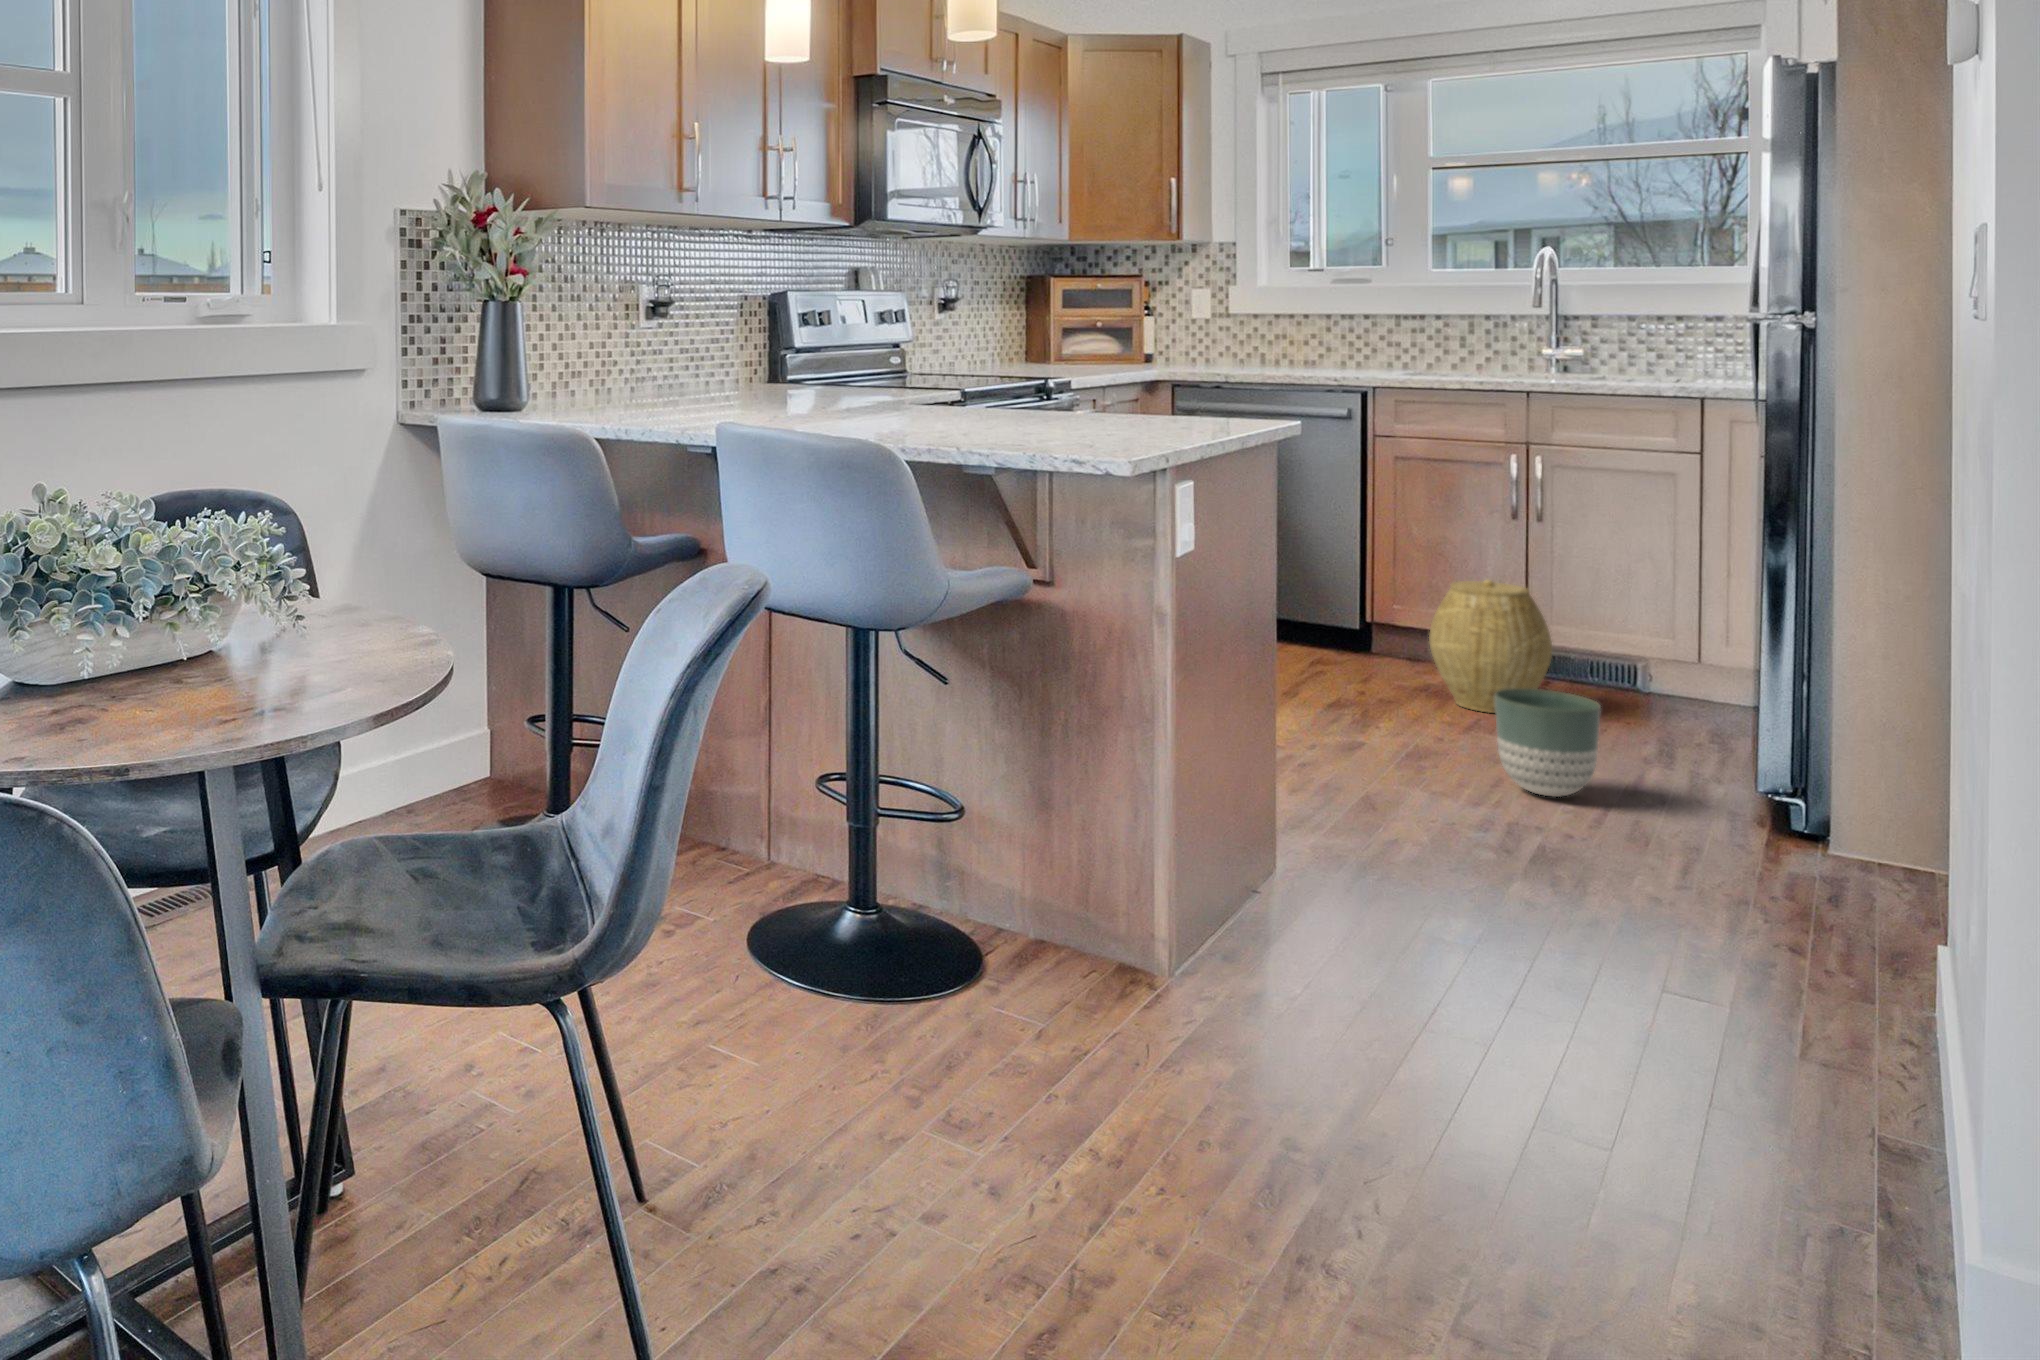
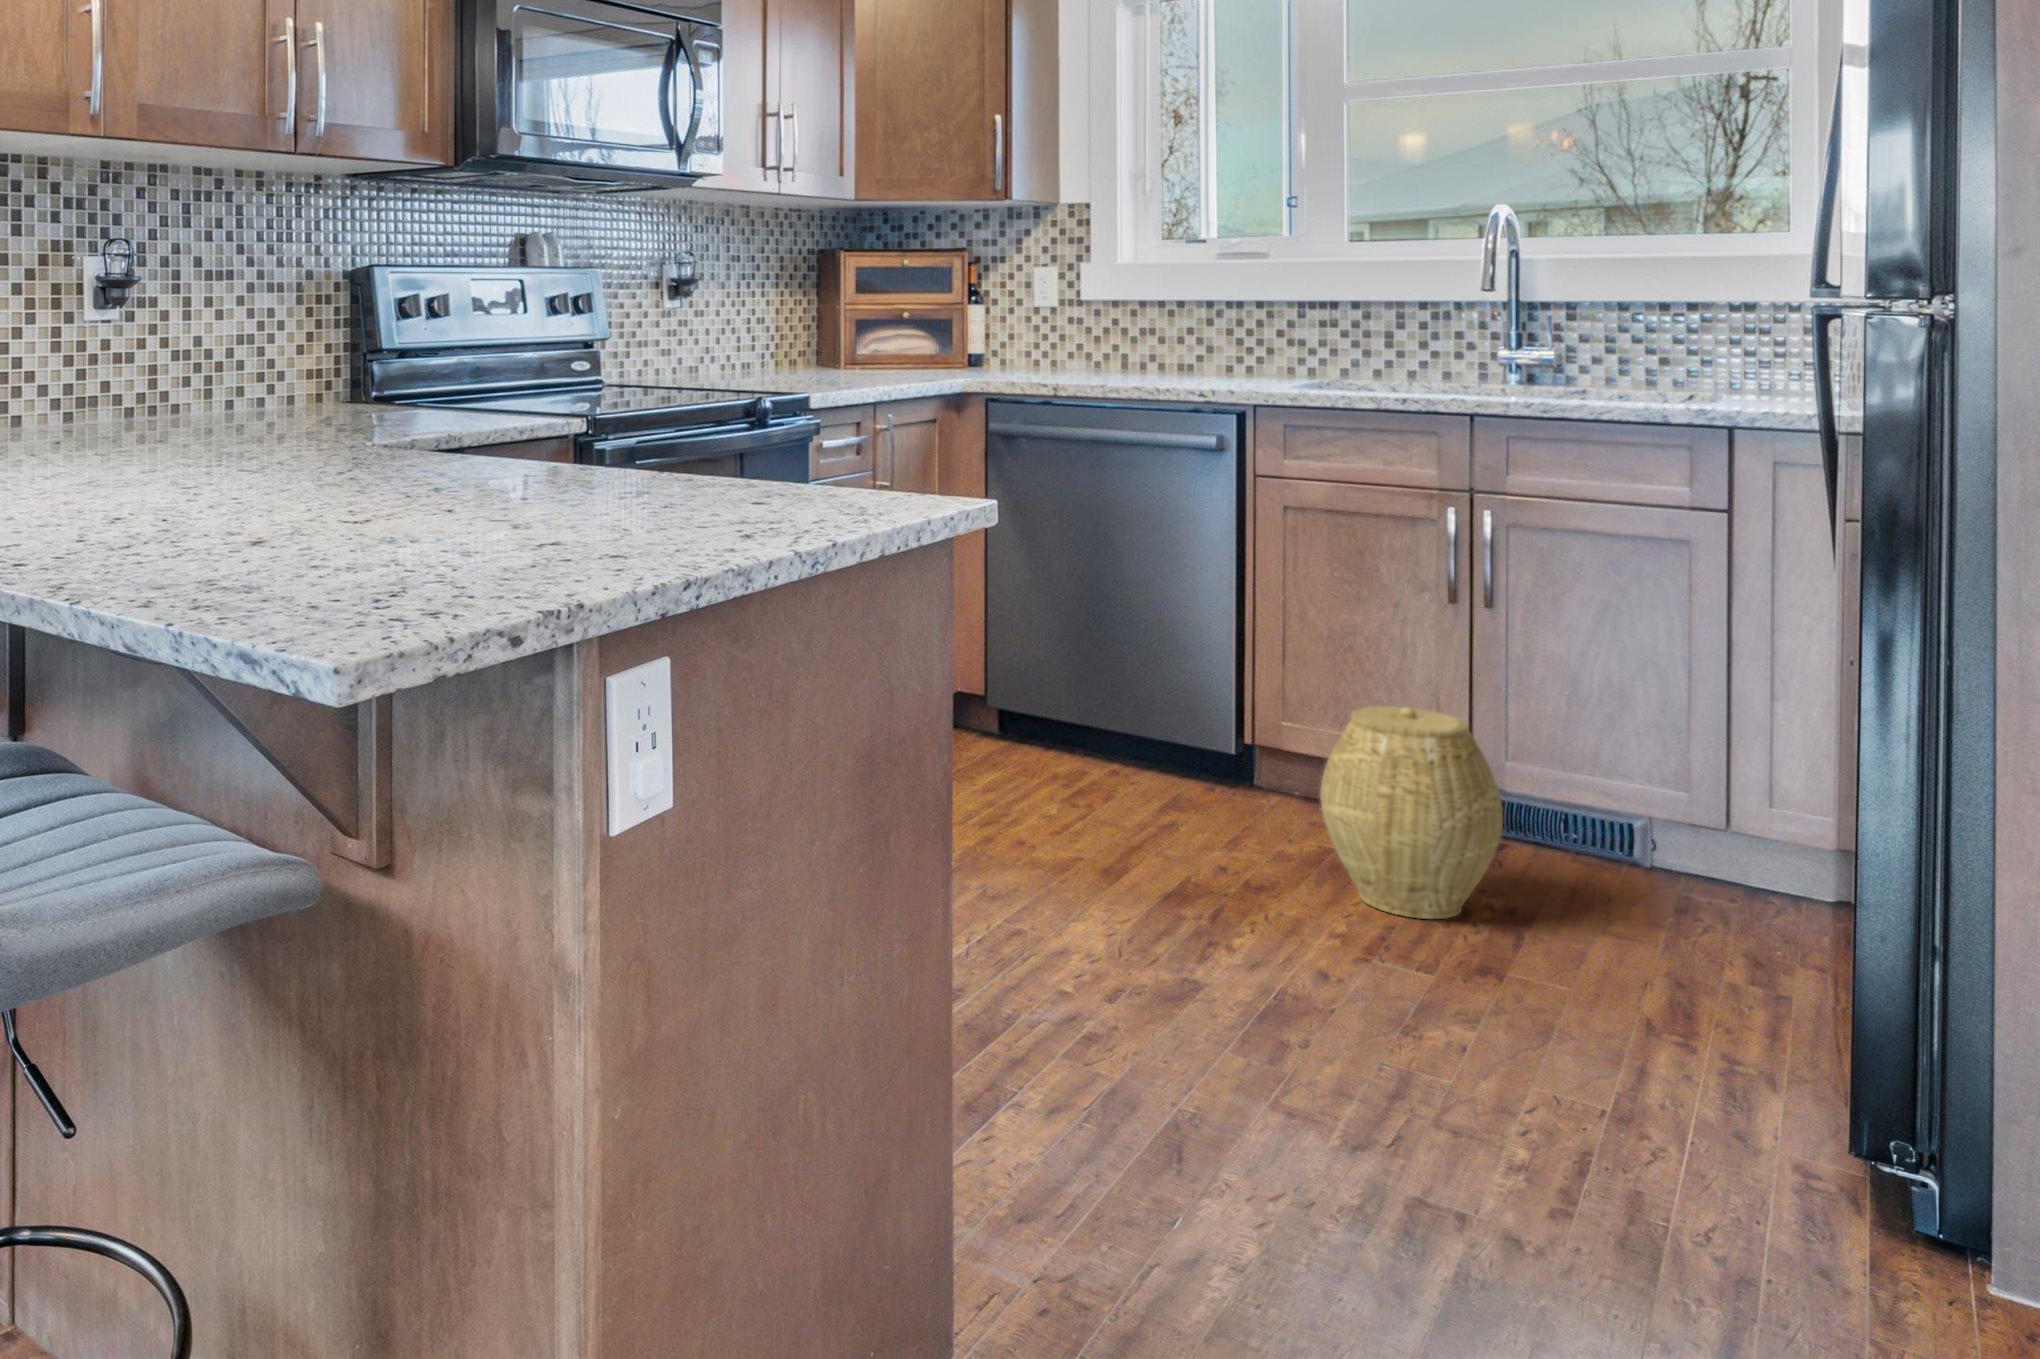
planter: present [1495,688,1601,797] -> none [1397,928,1574,1130]

